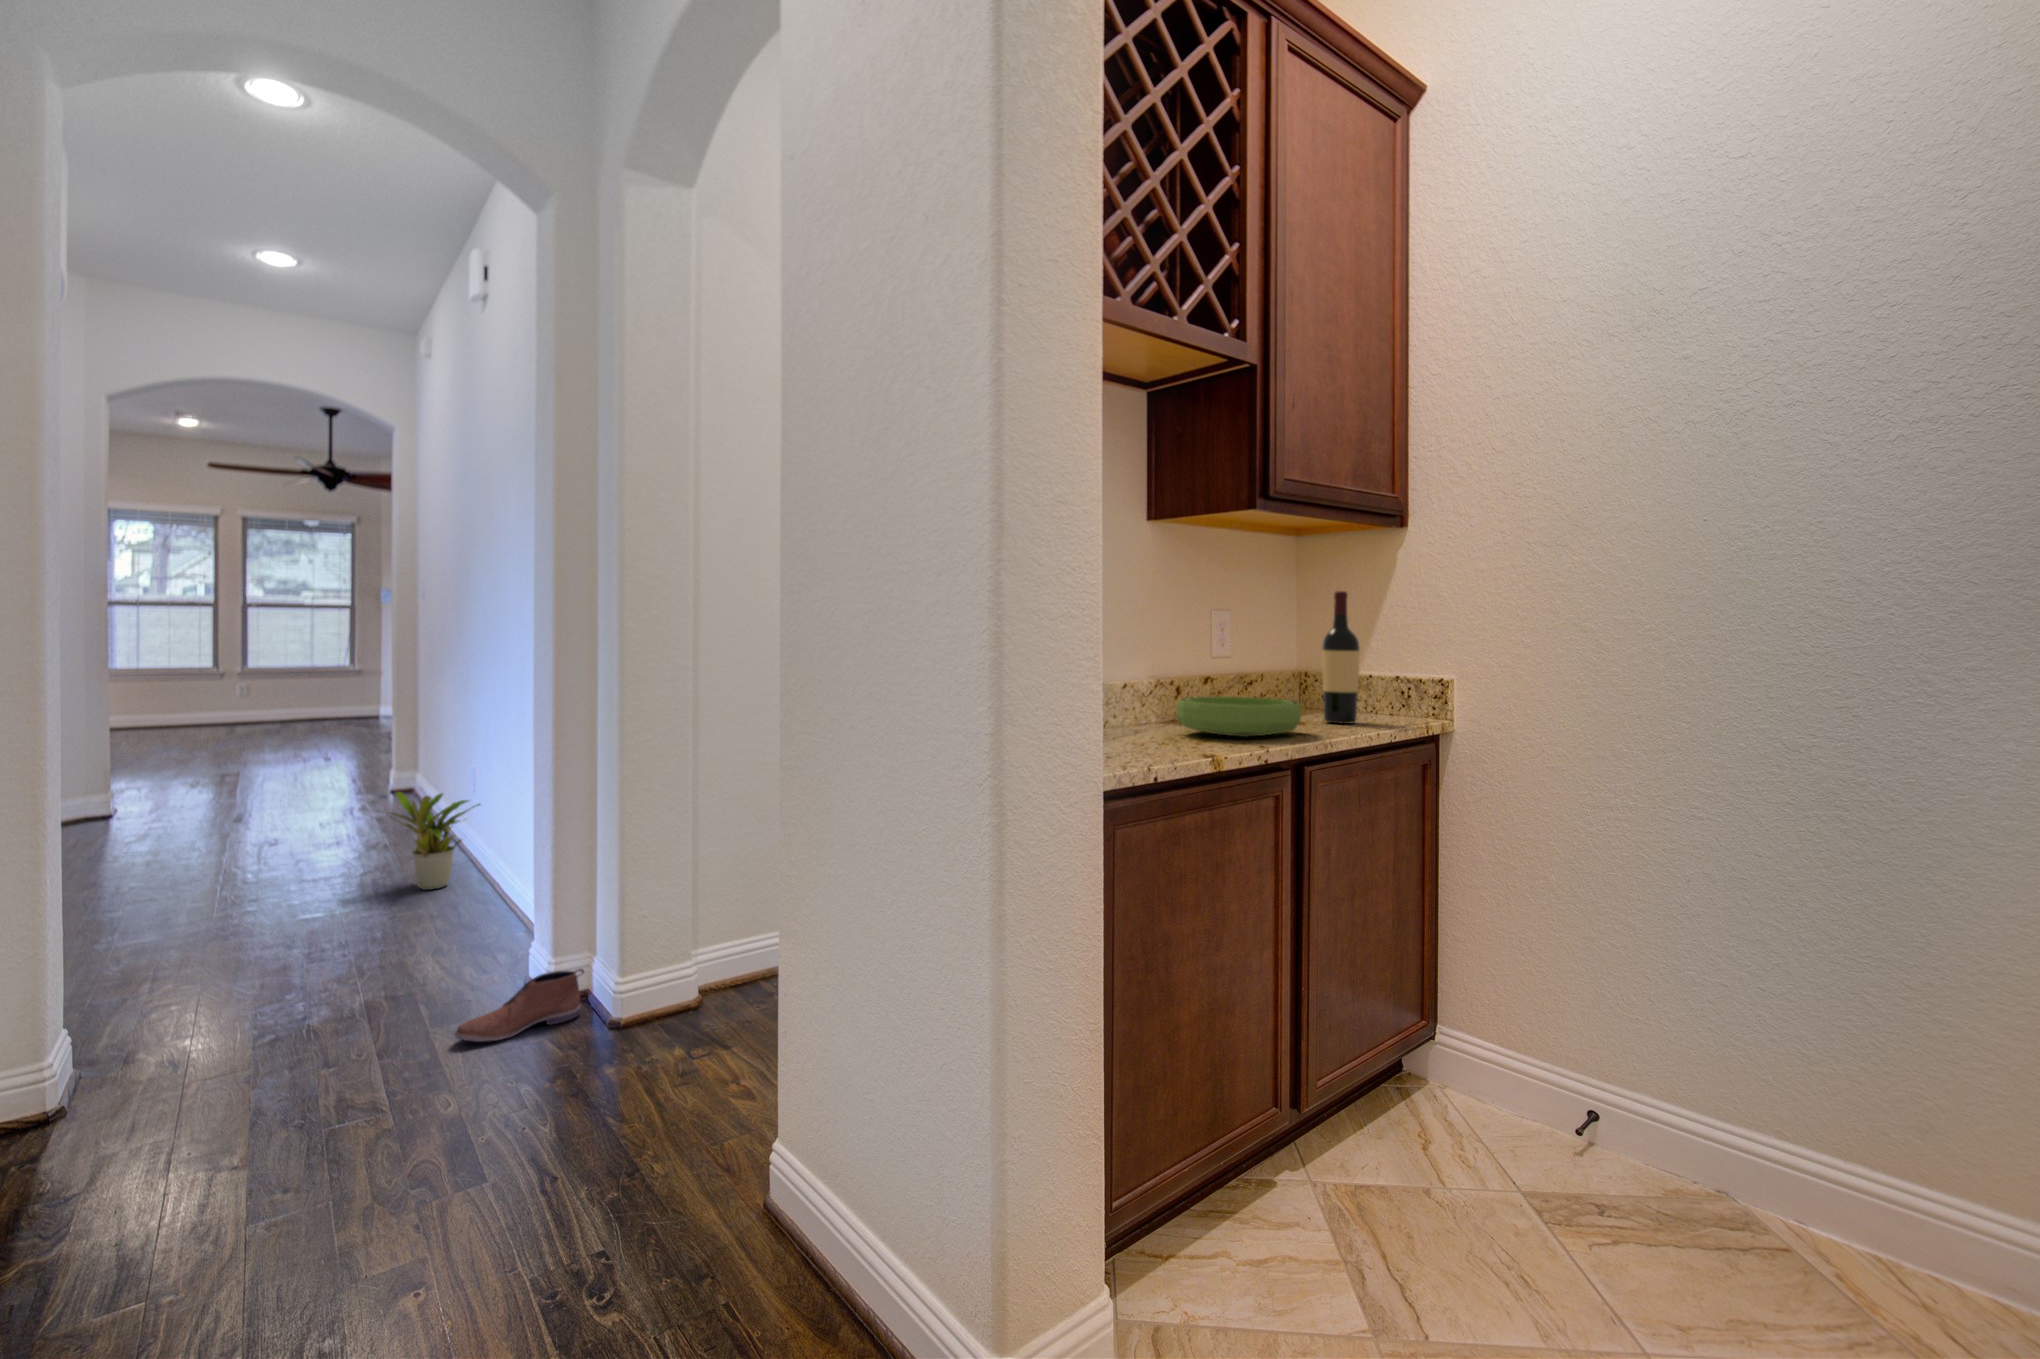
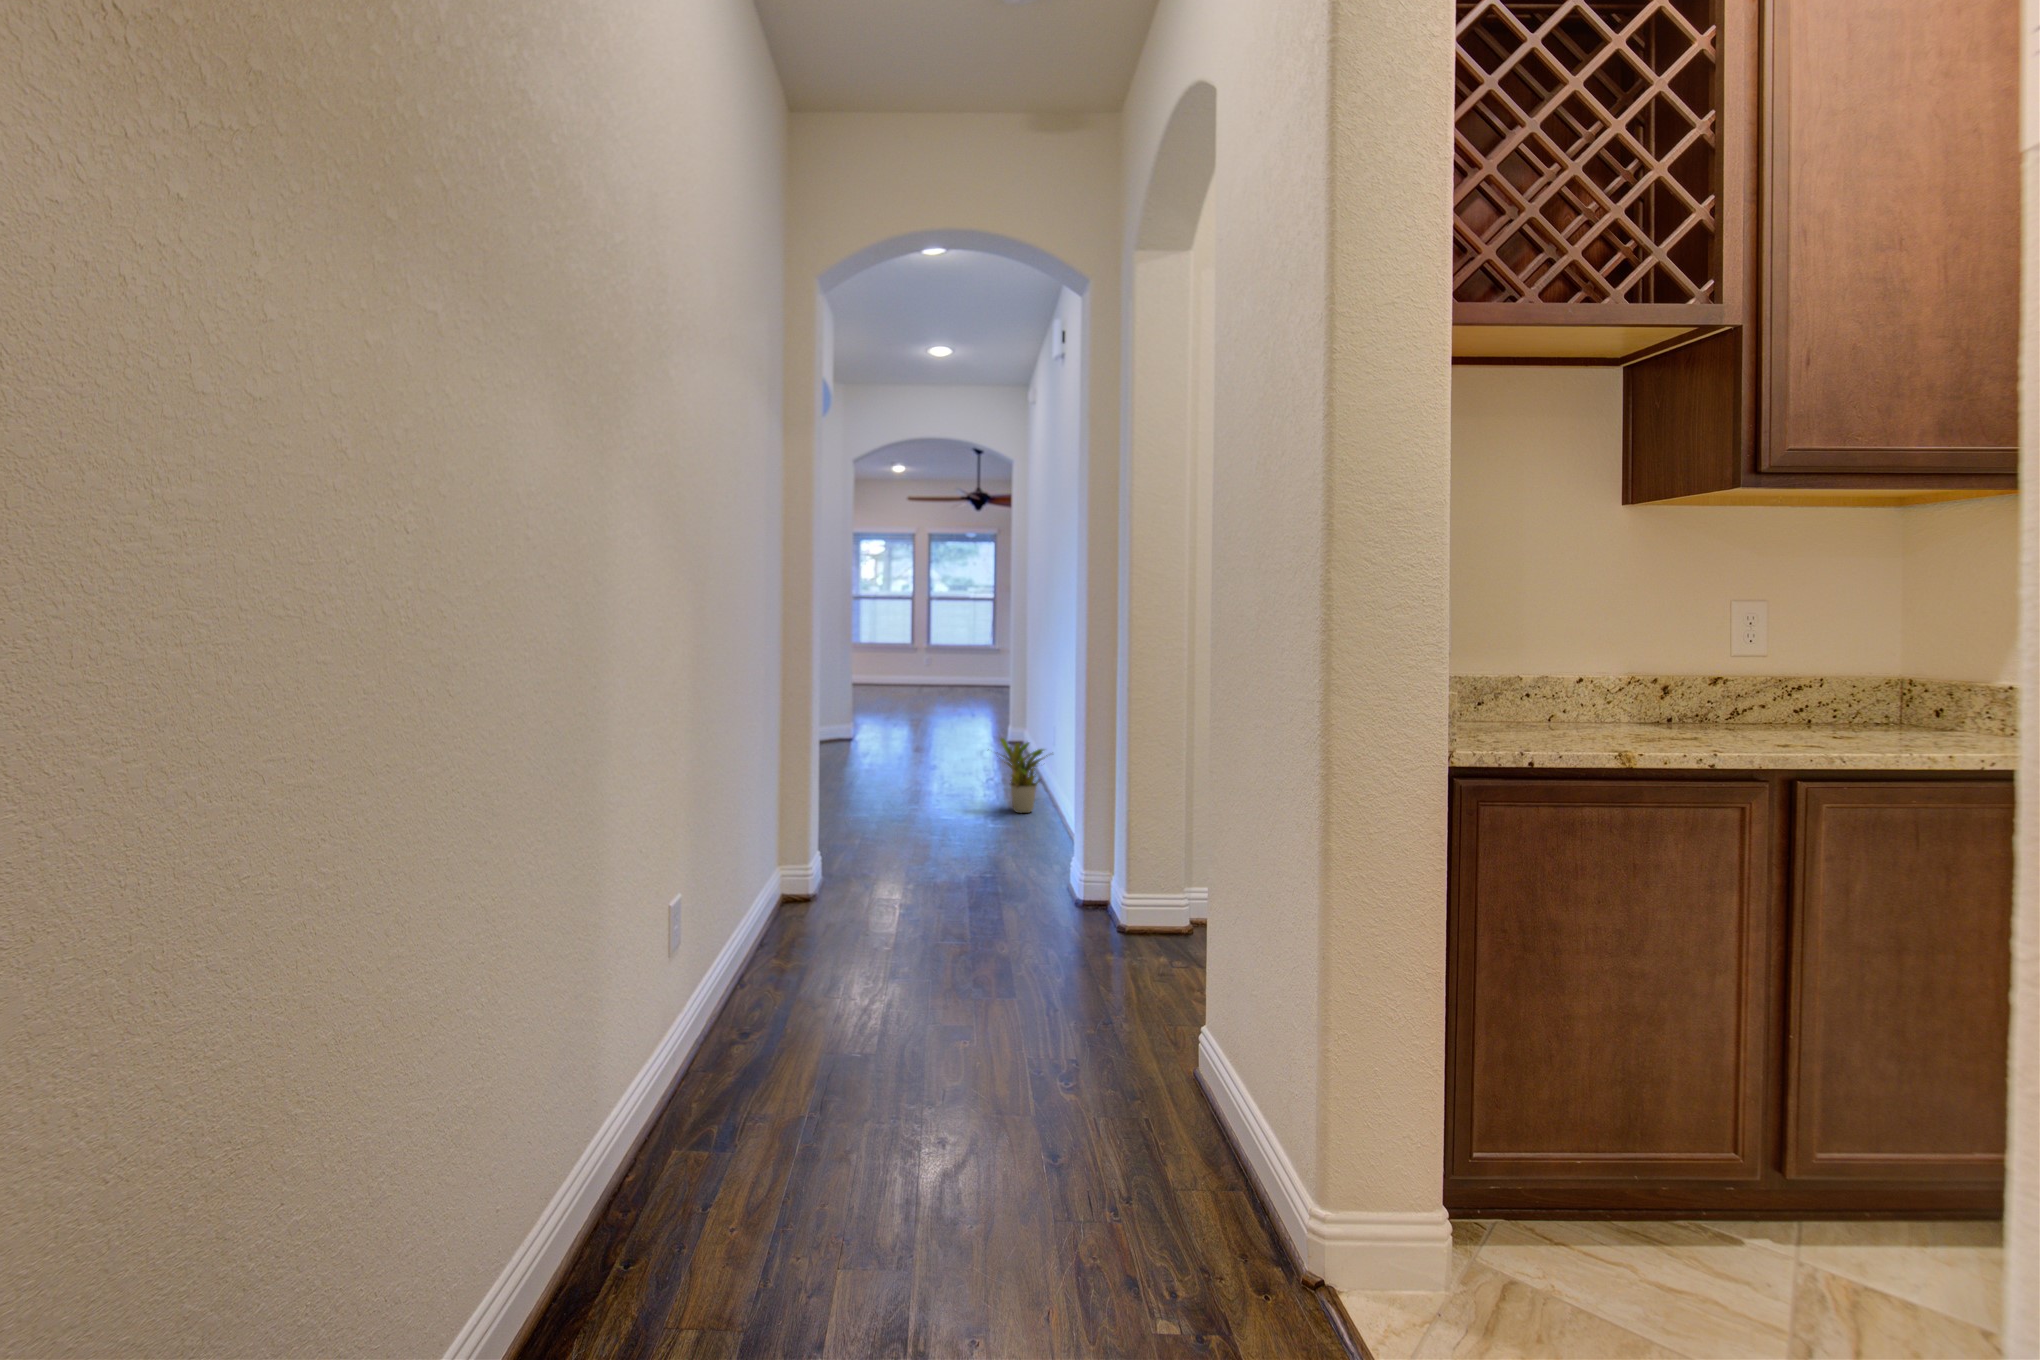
wine bottle: present [1322,591,1360,724] -> none [1884,577,1946,742]
bowl: present [1176,697,1302,737] -> none [1630,697,1807,742]
shoe: present [455,969,584,1042] -> none [1016,879,1103,918]

